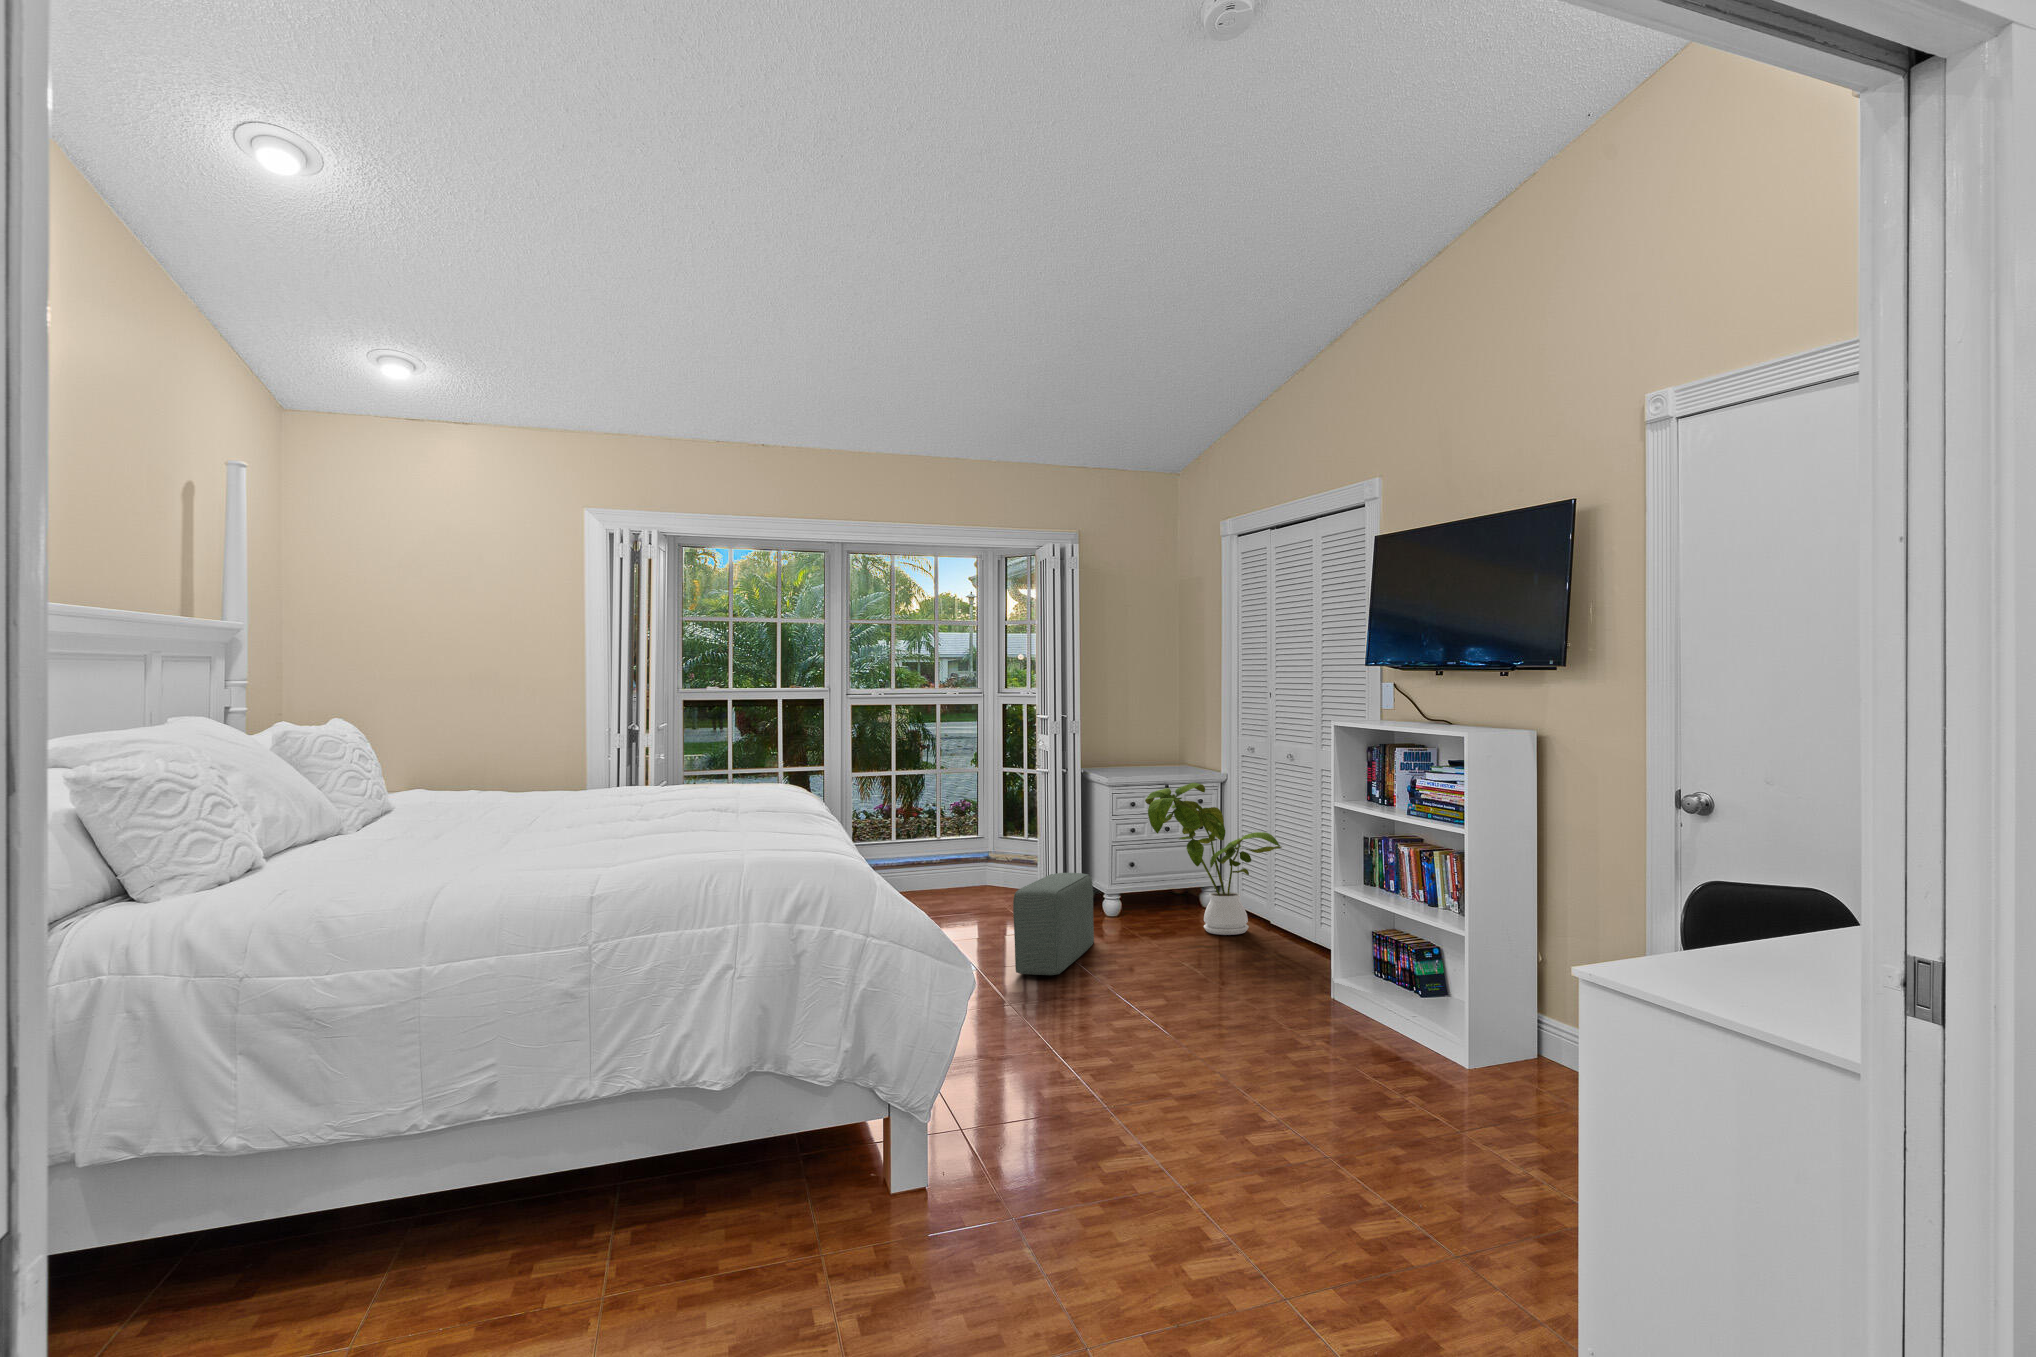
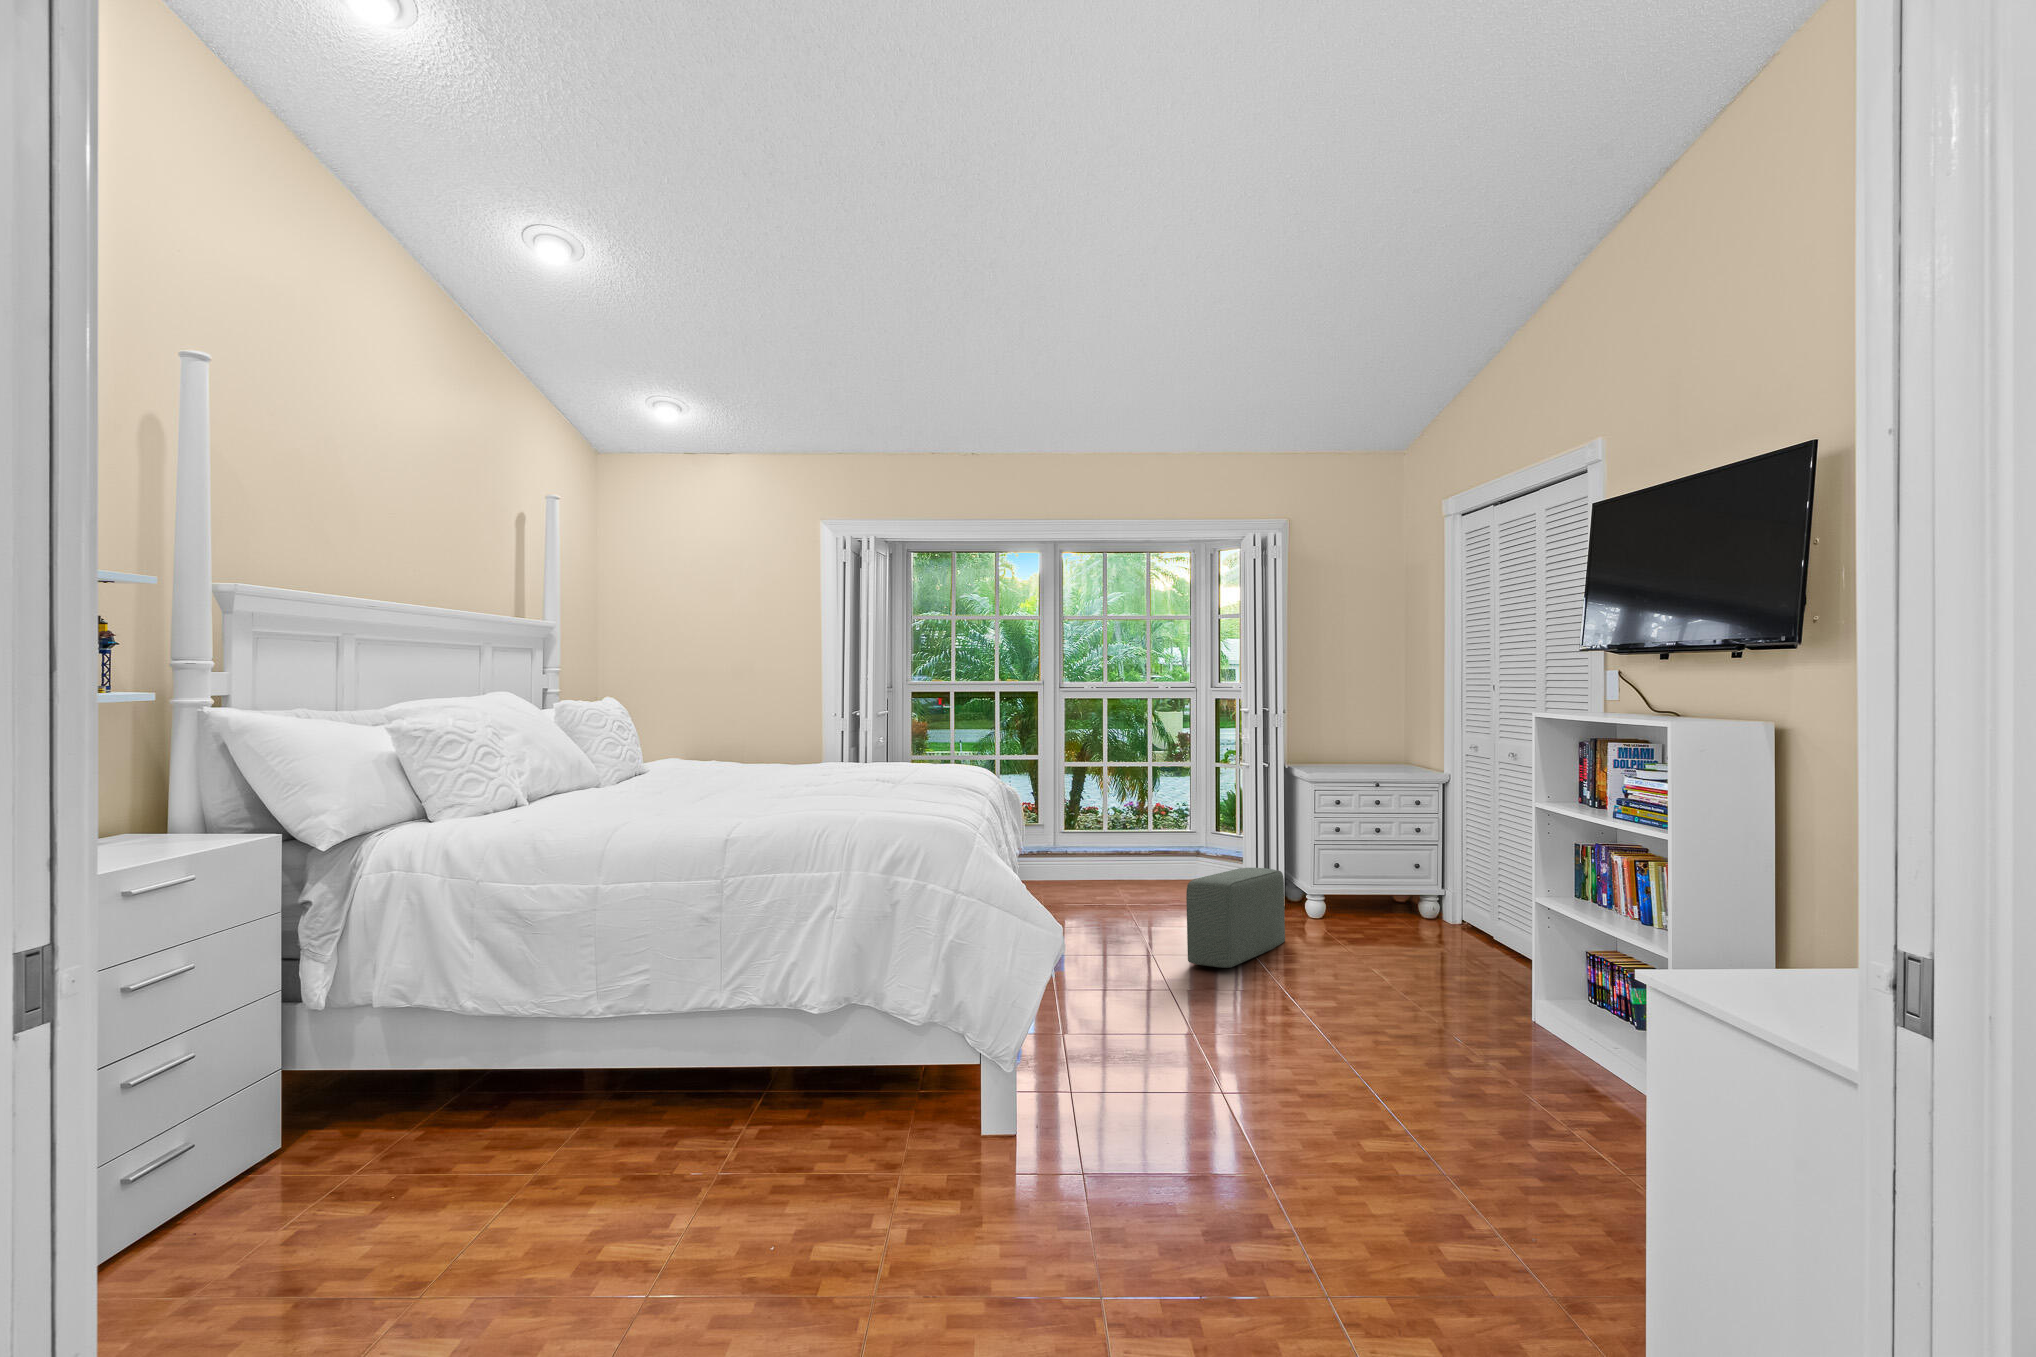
house plant: present [1145,783,1282,935] -> none [1345,781,1500,946]

